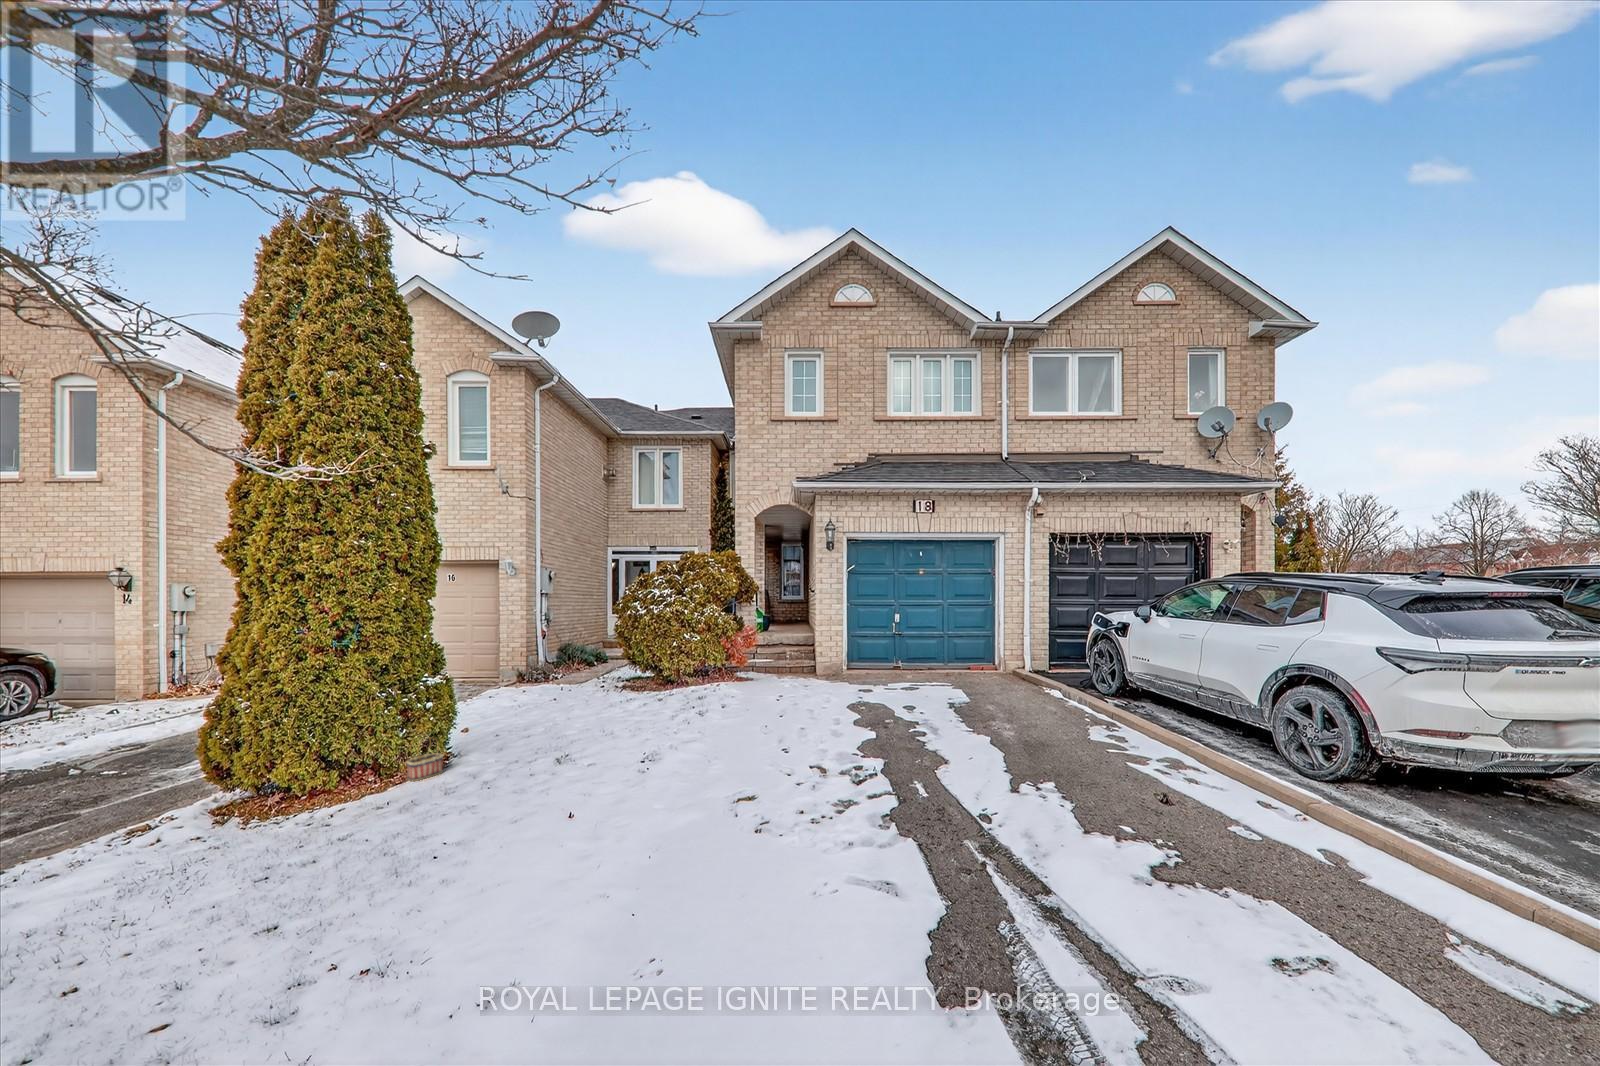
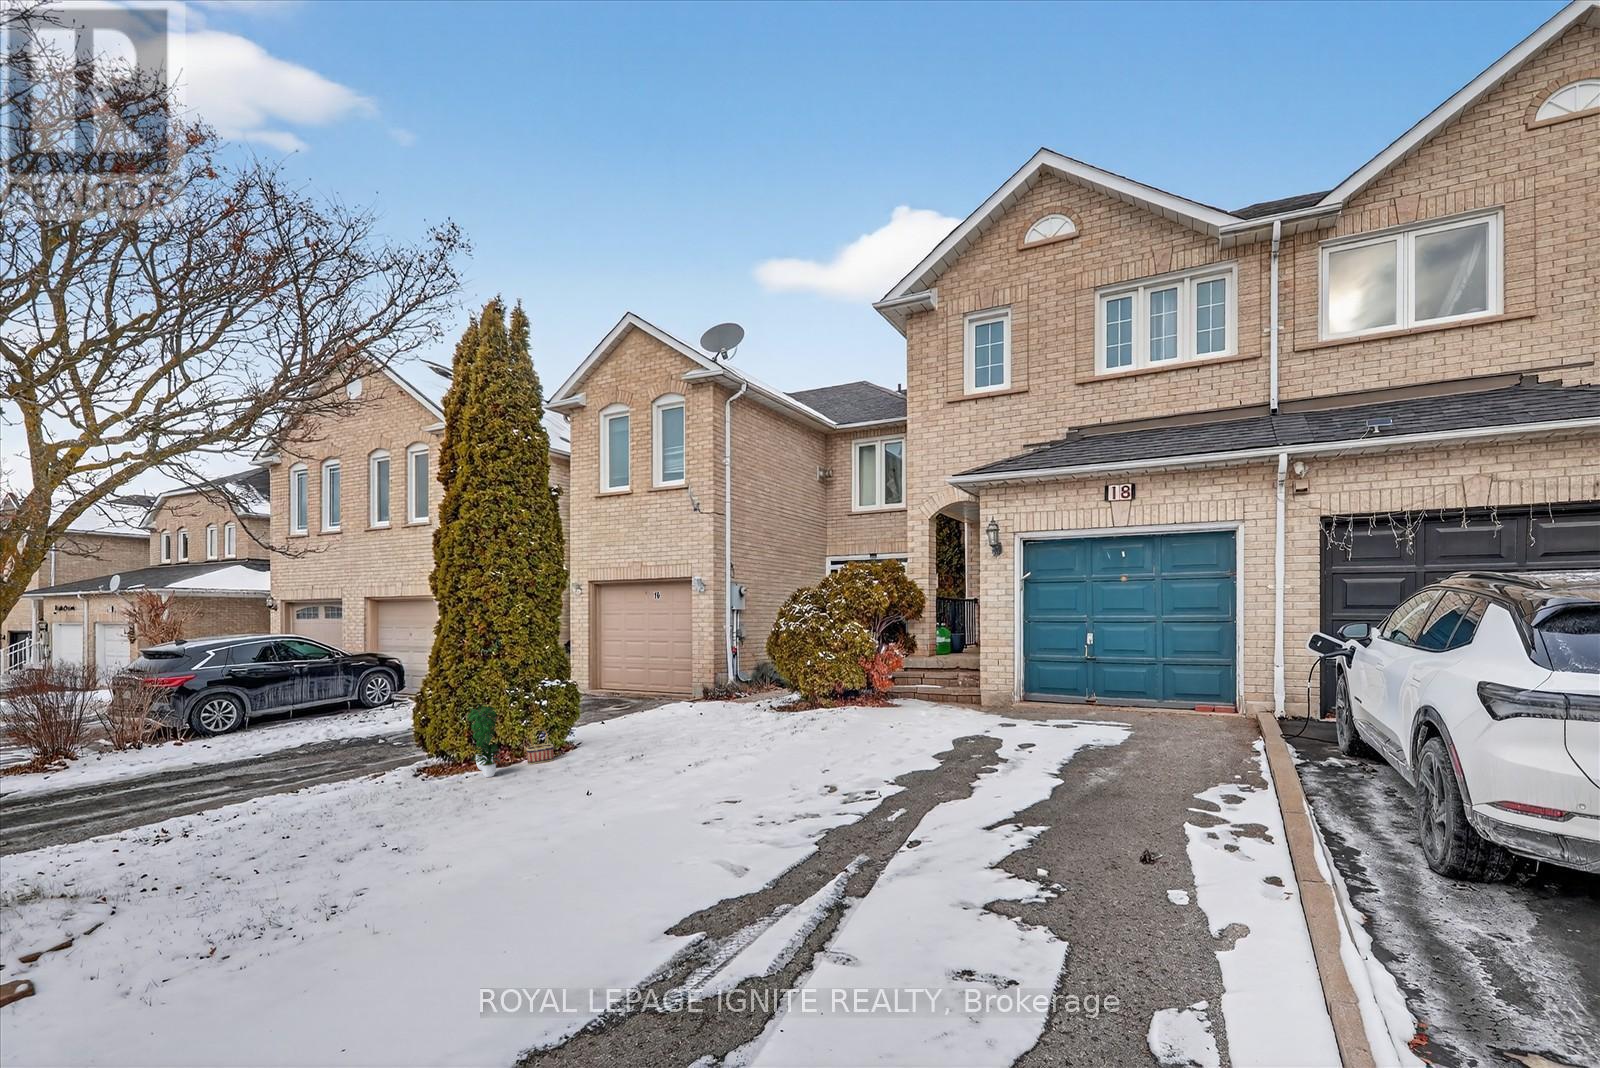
potted plant: none [326,710,391,807] -> present [468,706,500,777]

